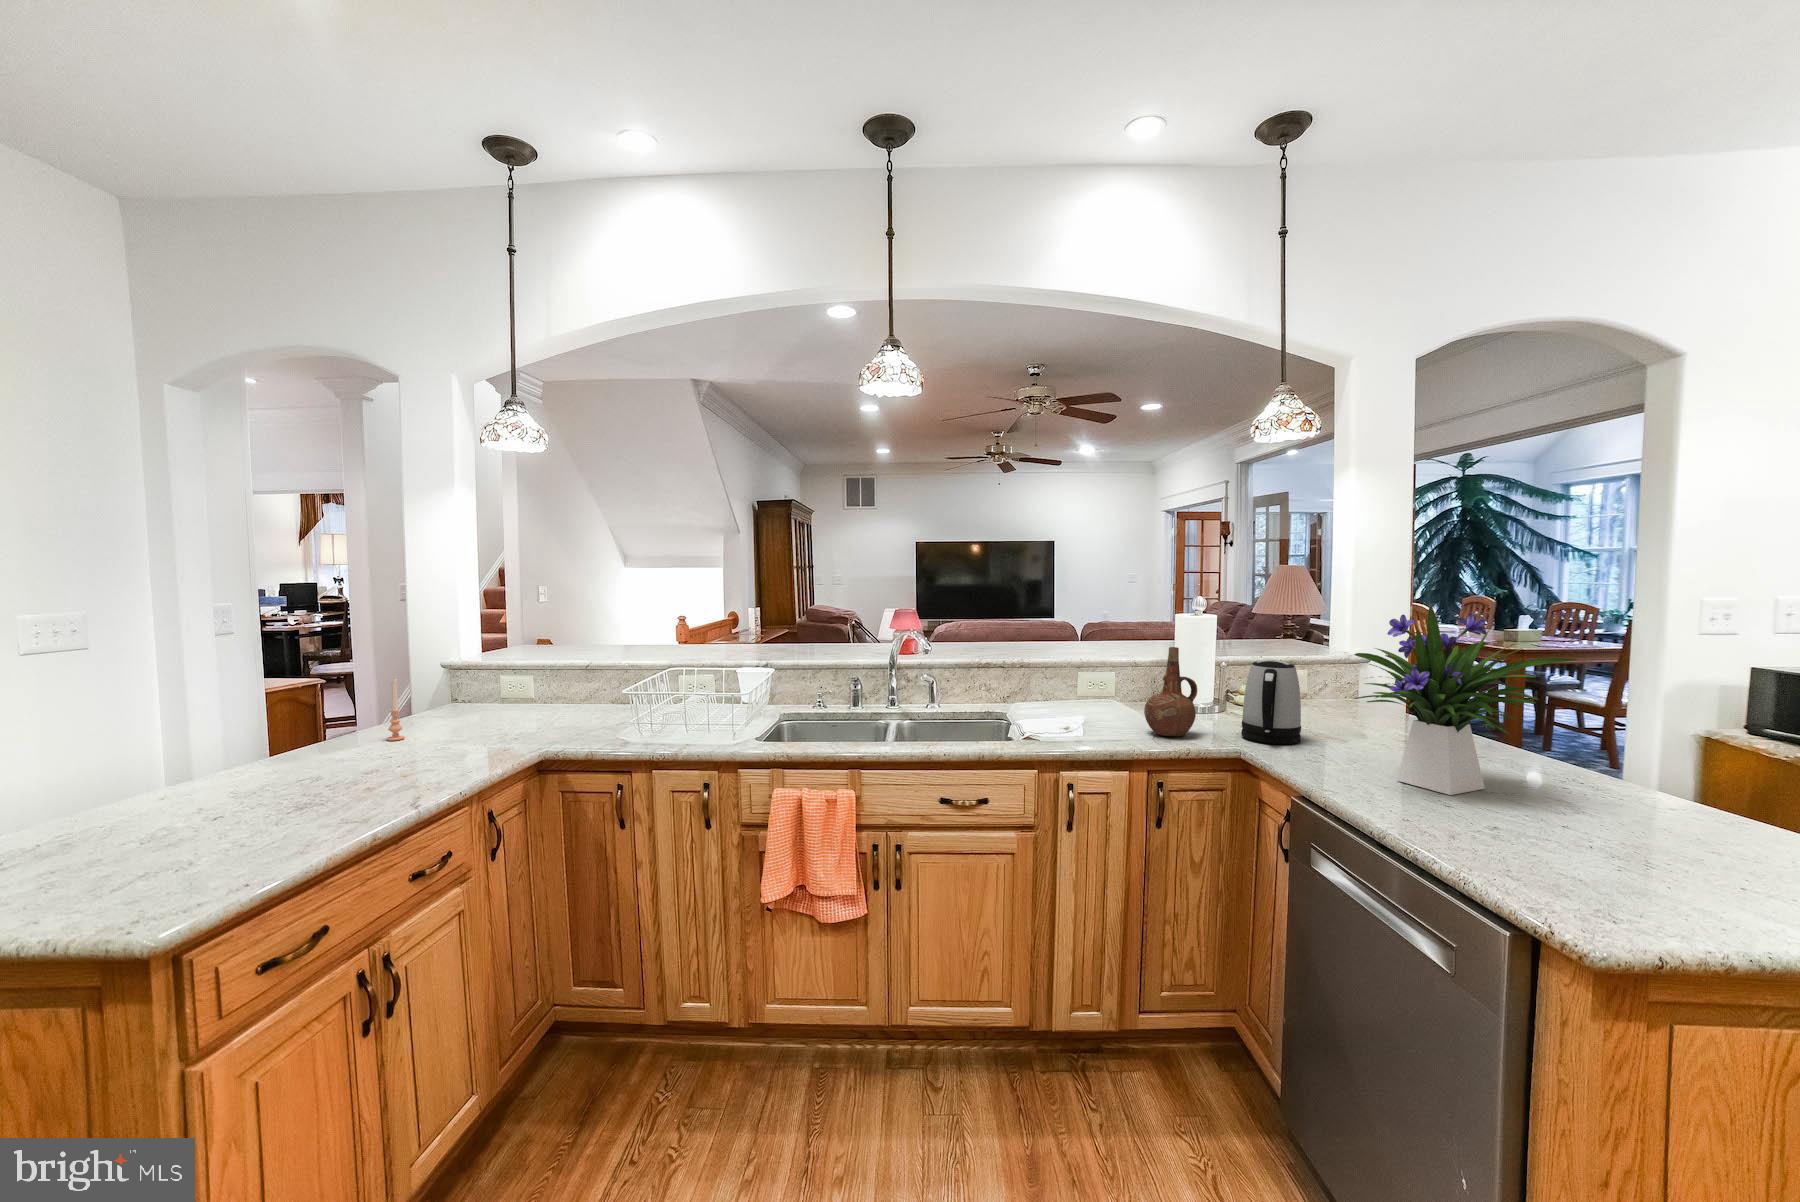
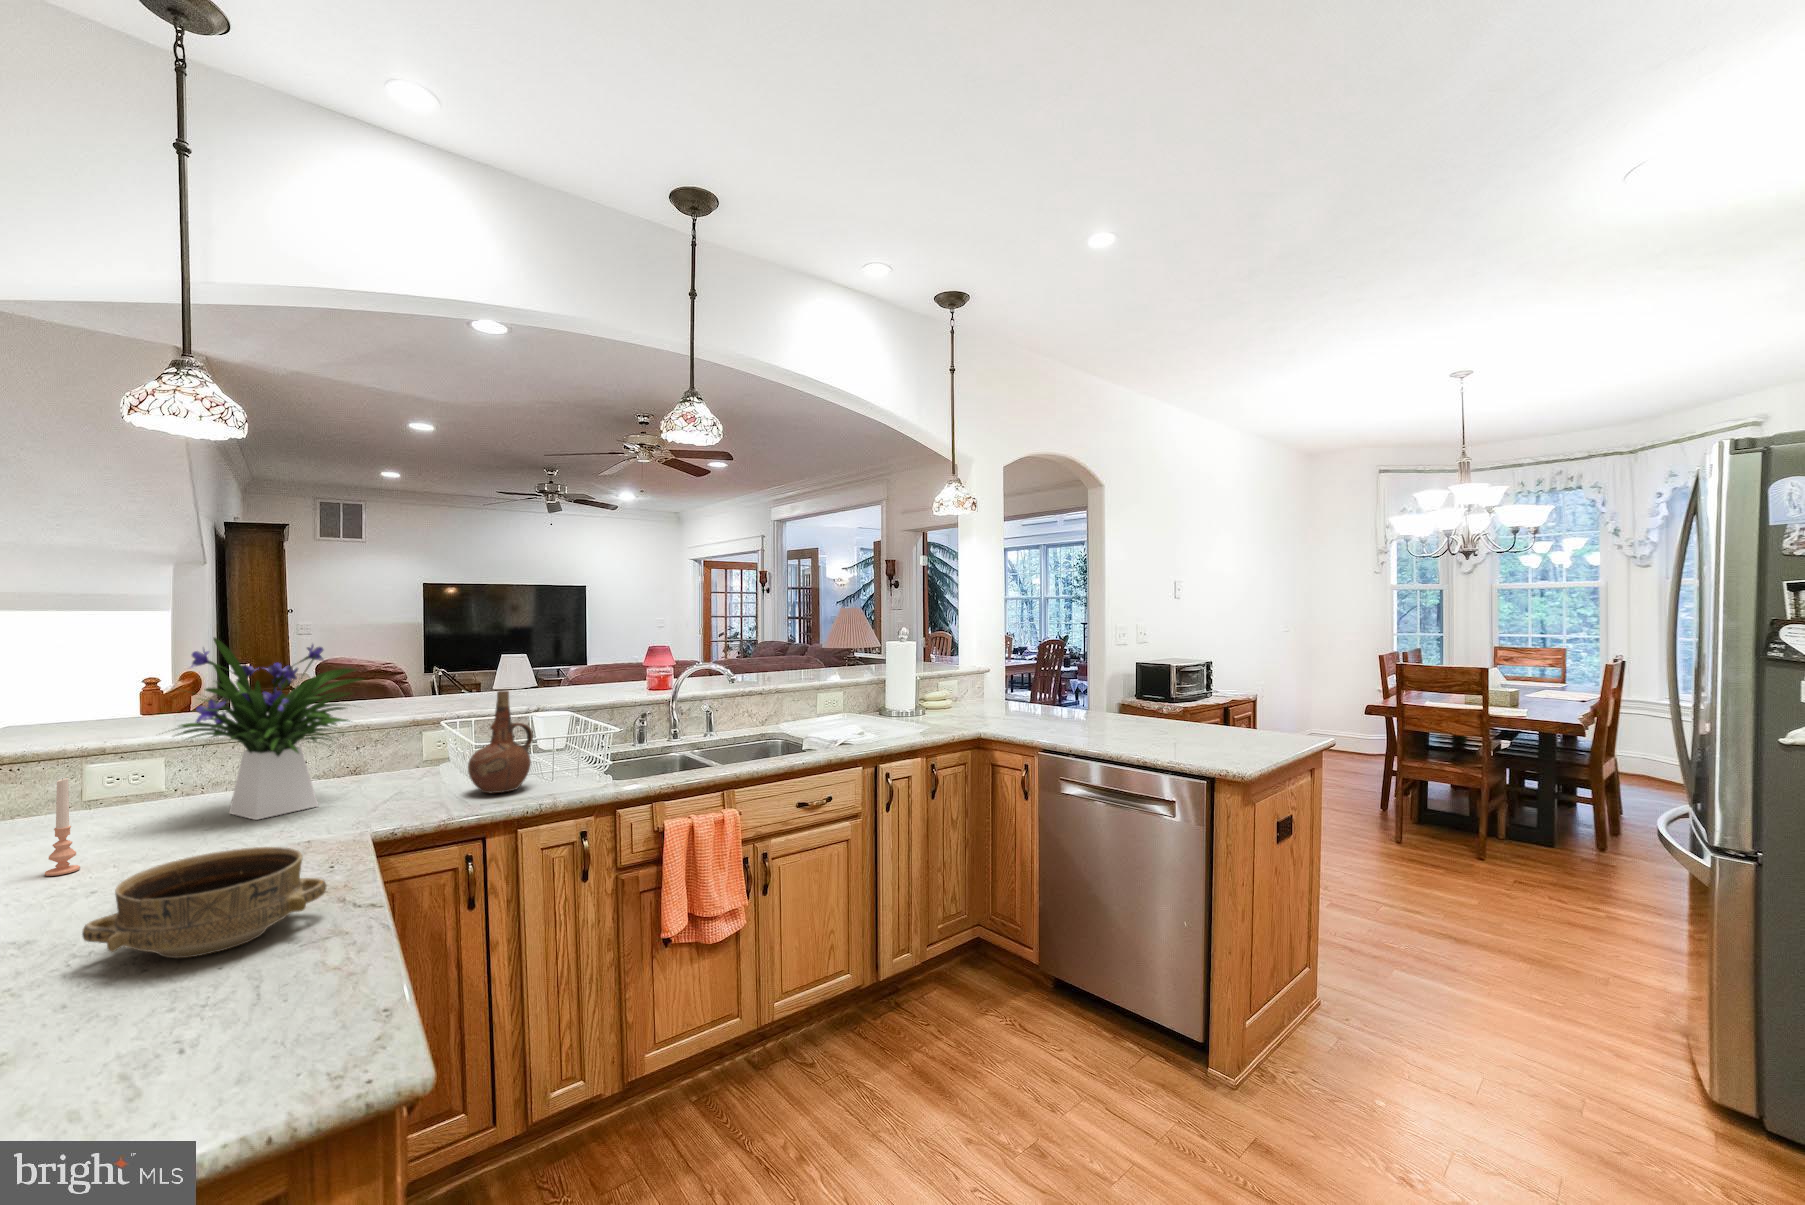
flower arrangement: present [1354,607,1577,795] -> present [176,638,362,820]
ceramic pitcher: present [1144,647,1197,736] -> present [468,691,533,793]
kettle: present [1241,660,1301,744] -> none [960,665,999,723]
ceramic bowl: none [261,742,403,810] -> present [82,847,326,958]

